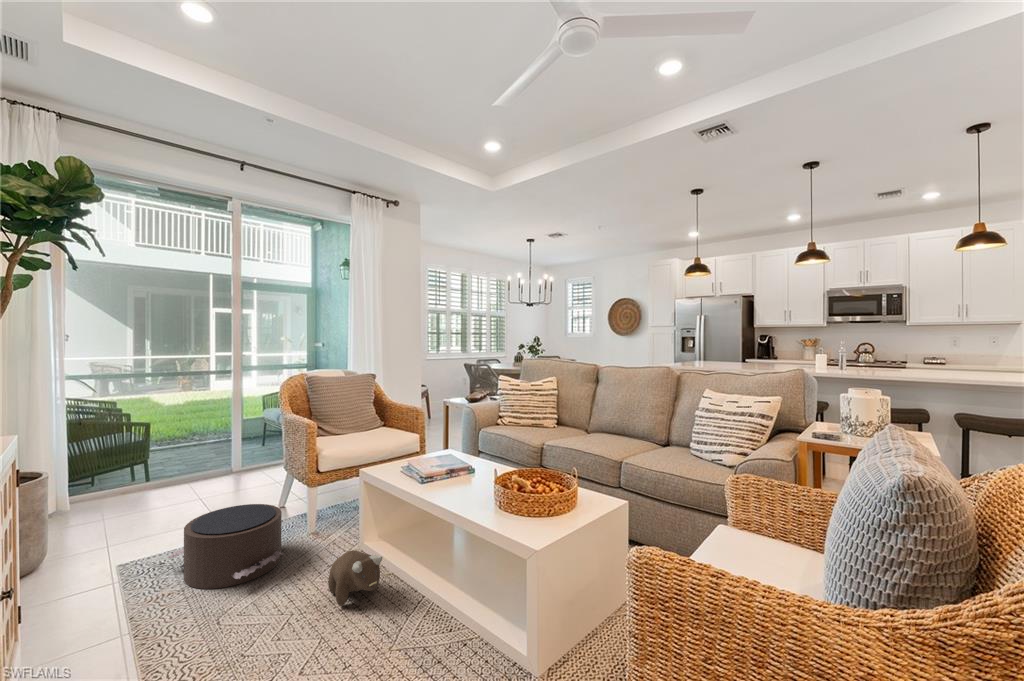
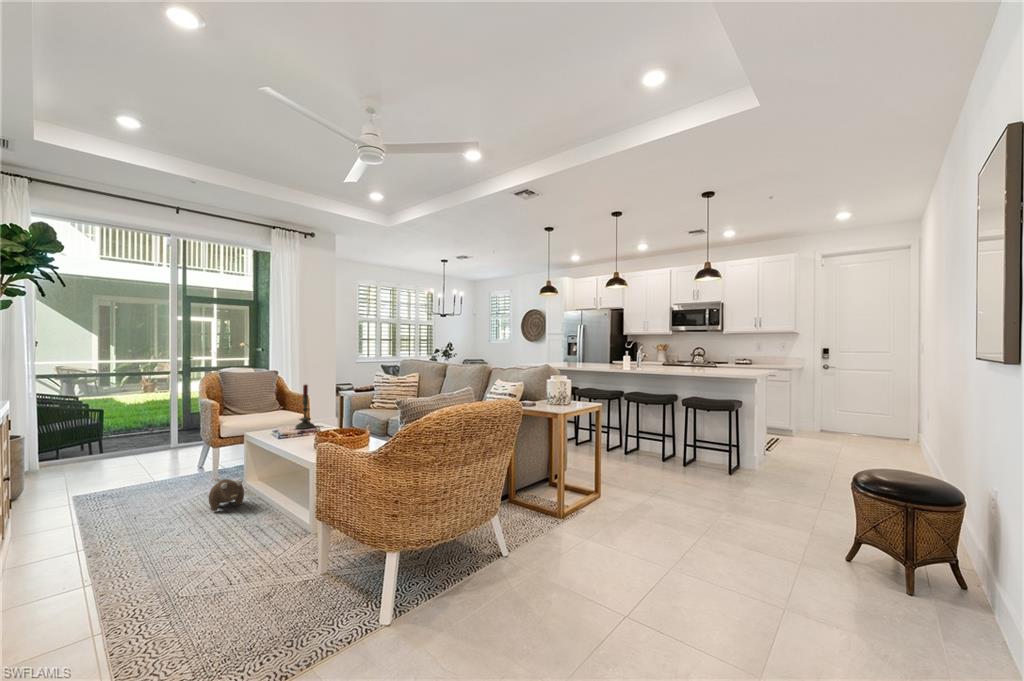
candle: none [433,398,458,465] -> present [296,385,314,429]
pouf: present [167,504,283,589] -> none [104,457,187,505]

